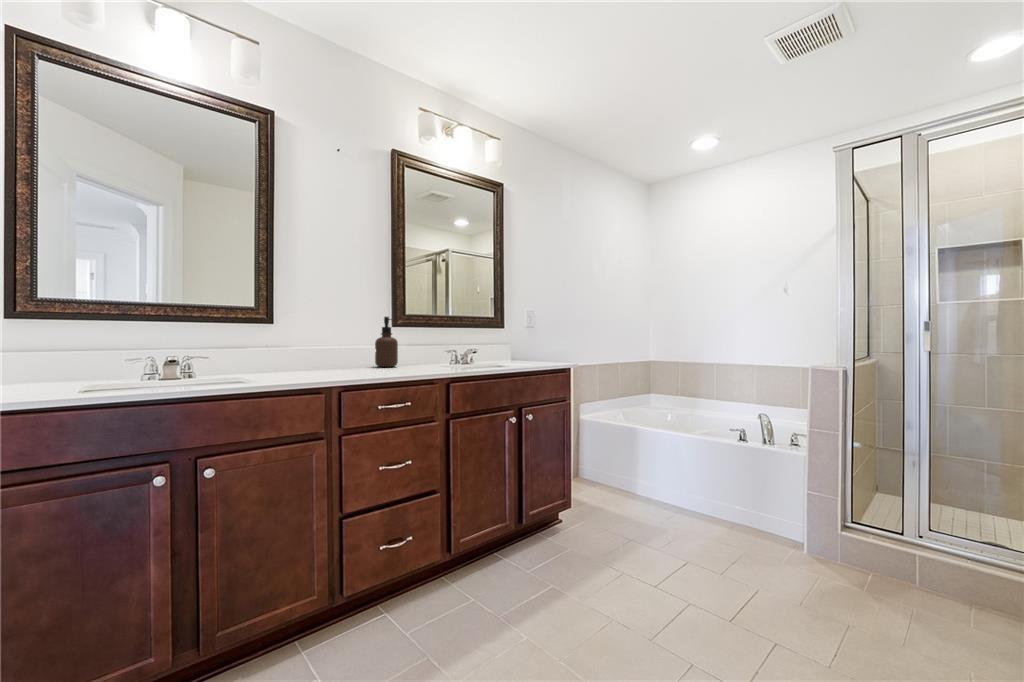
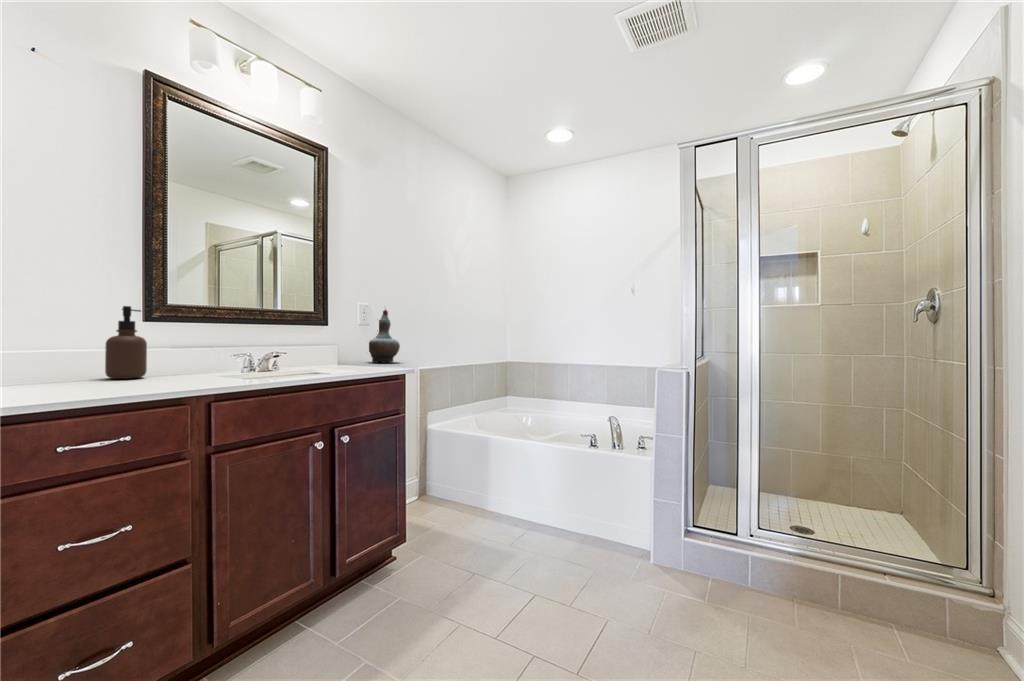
decorative vase: none [531,309,558,359] -> present [369,309,400,362]

